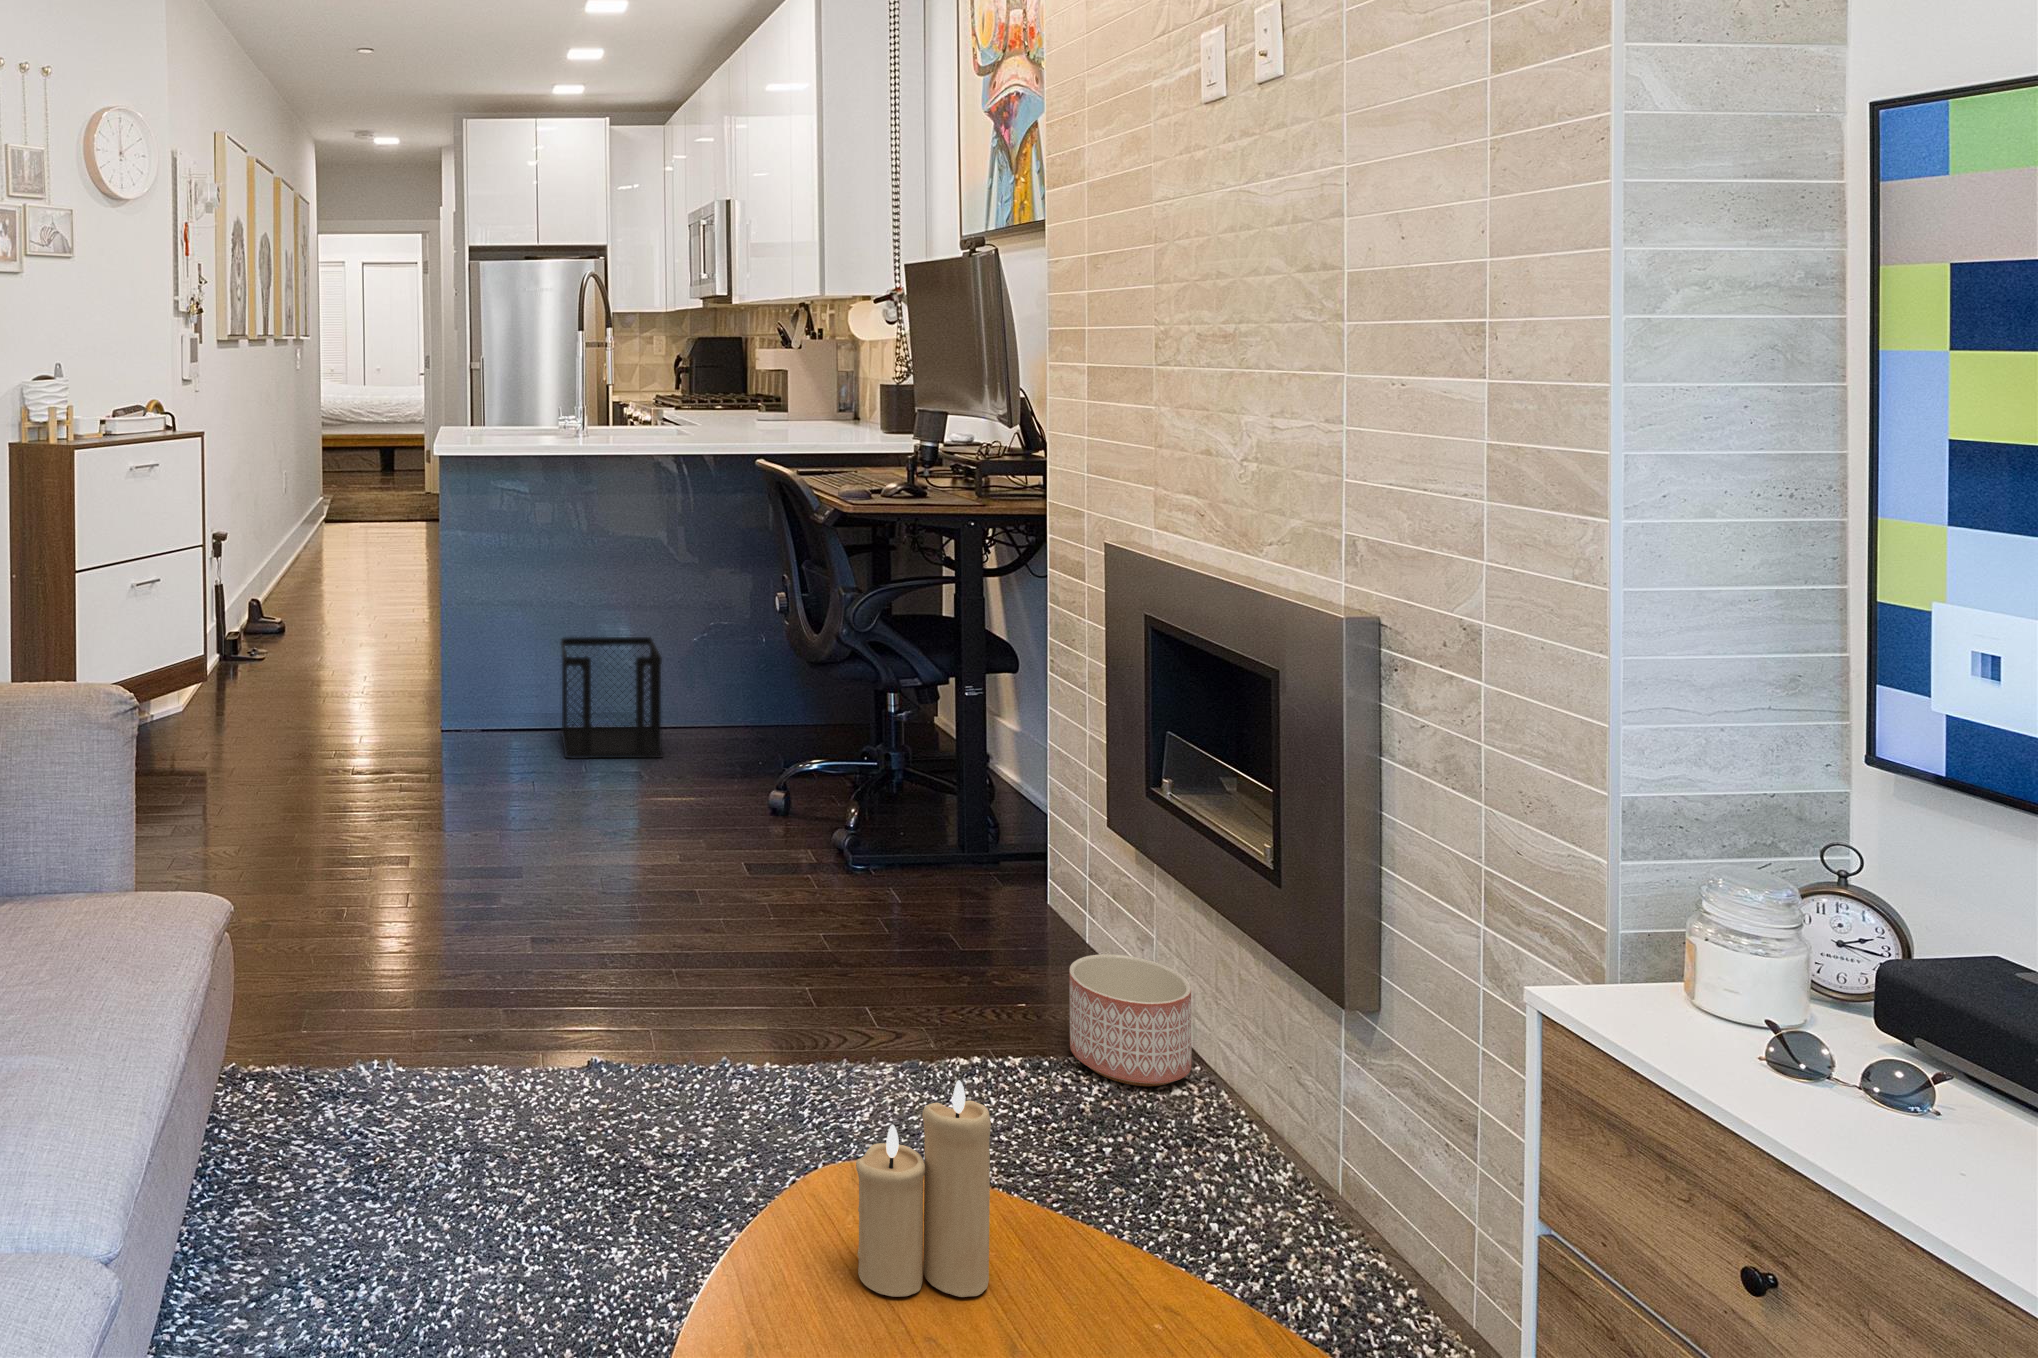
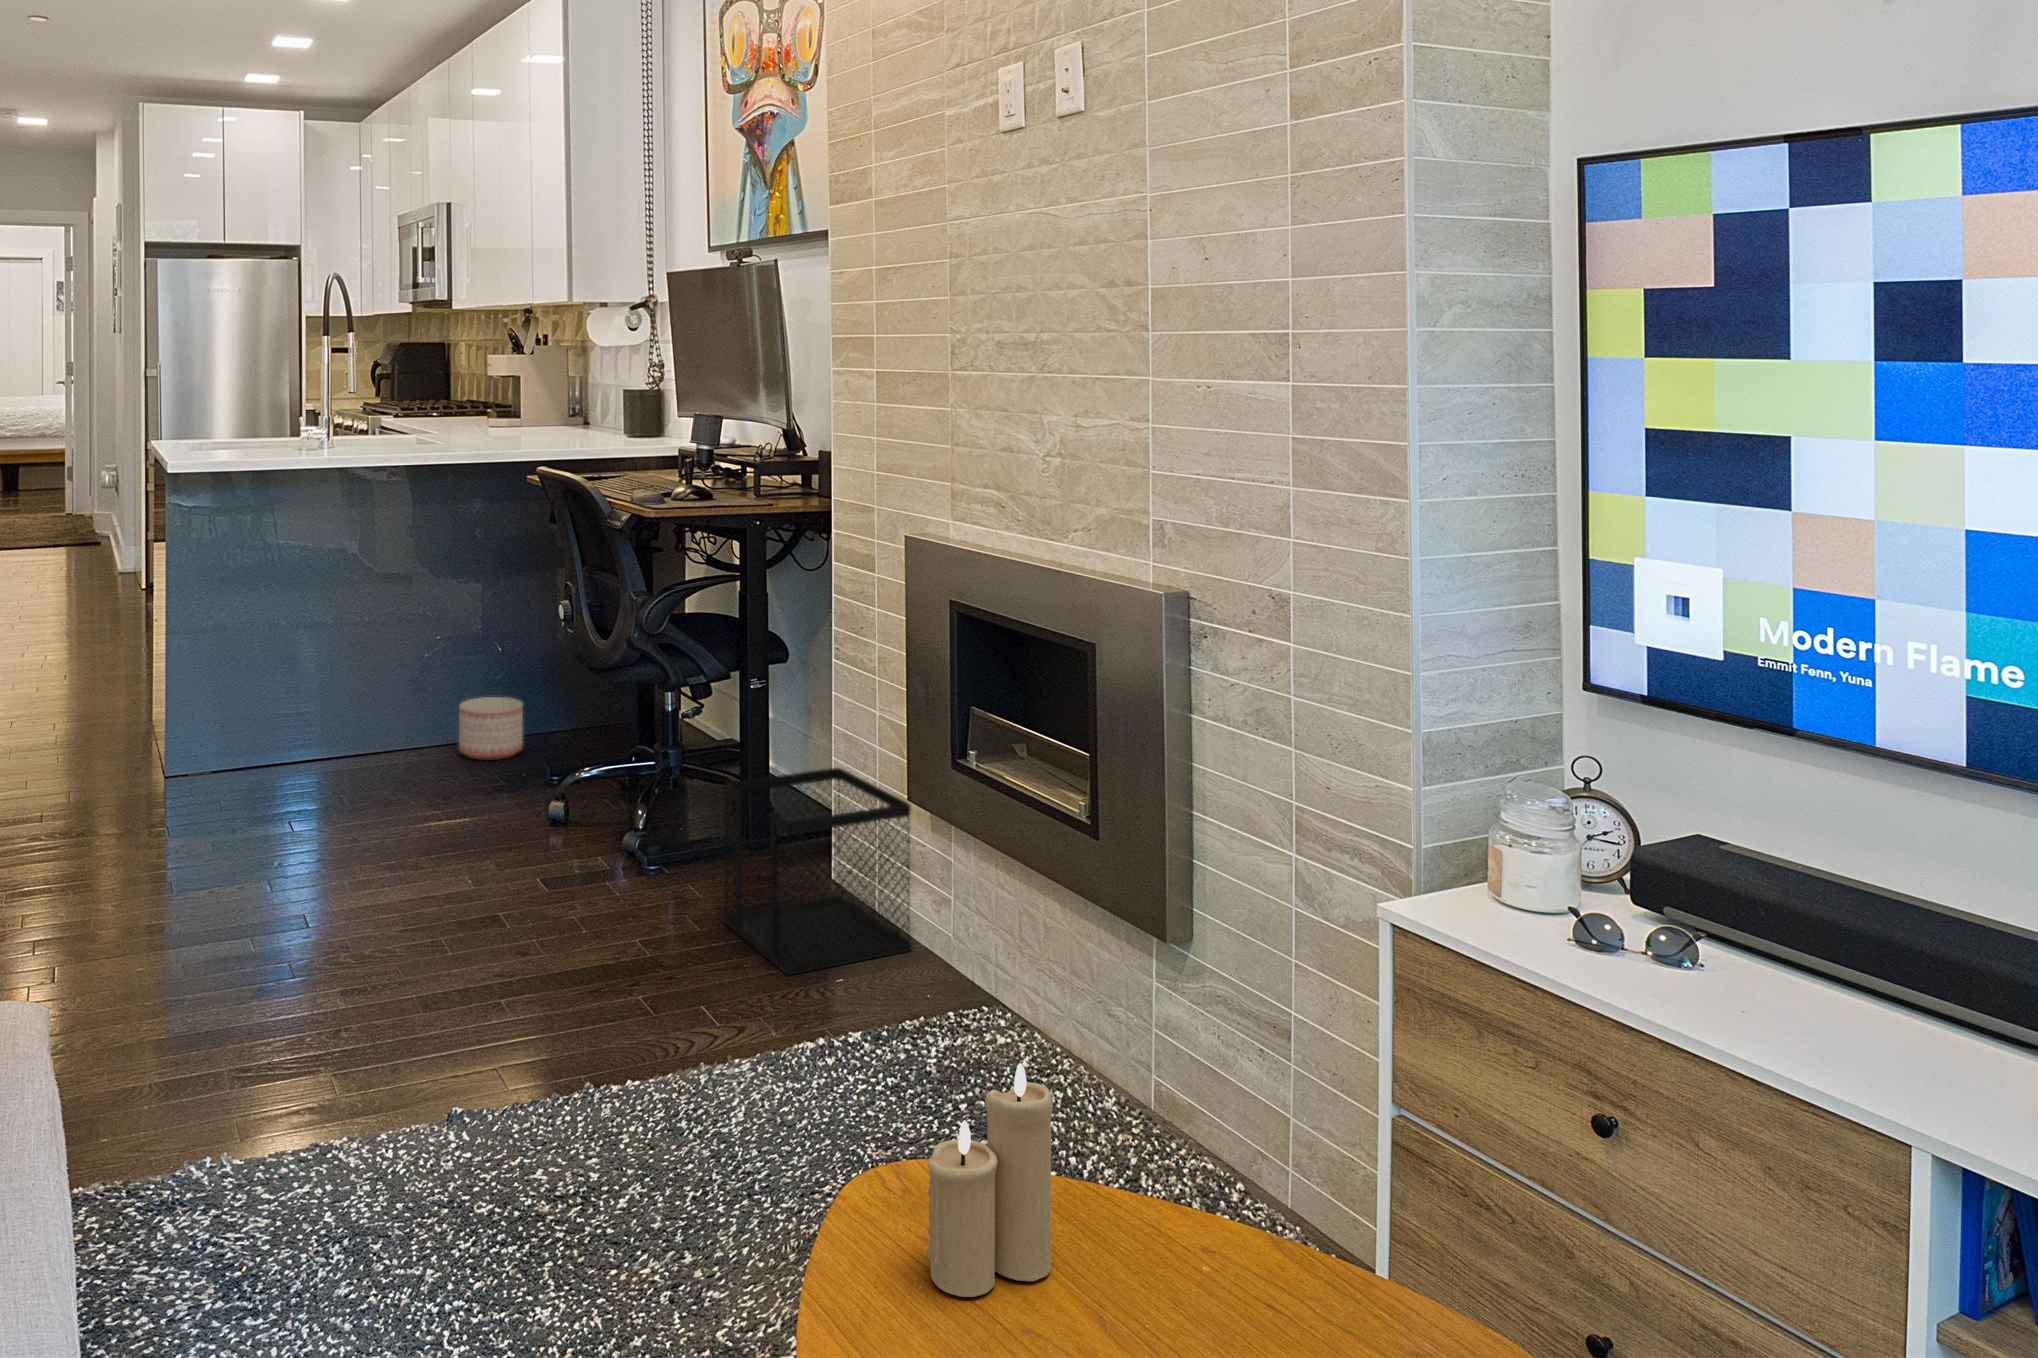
wastebasket: present [561,637,663,758] -> present [723,768,912,975]
planter: present [1069,954,1192,1086] -> present [459,697,523,760]

